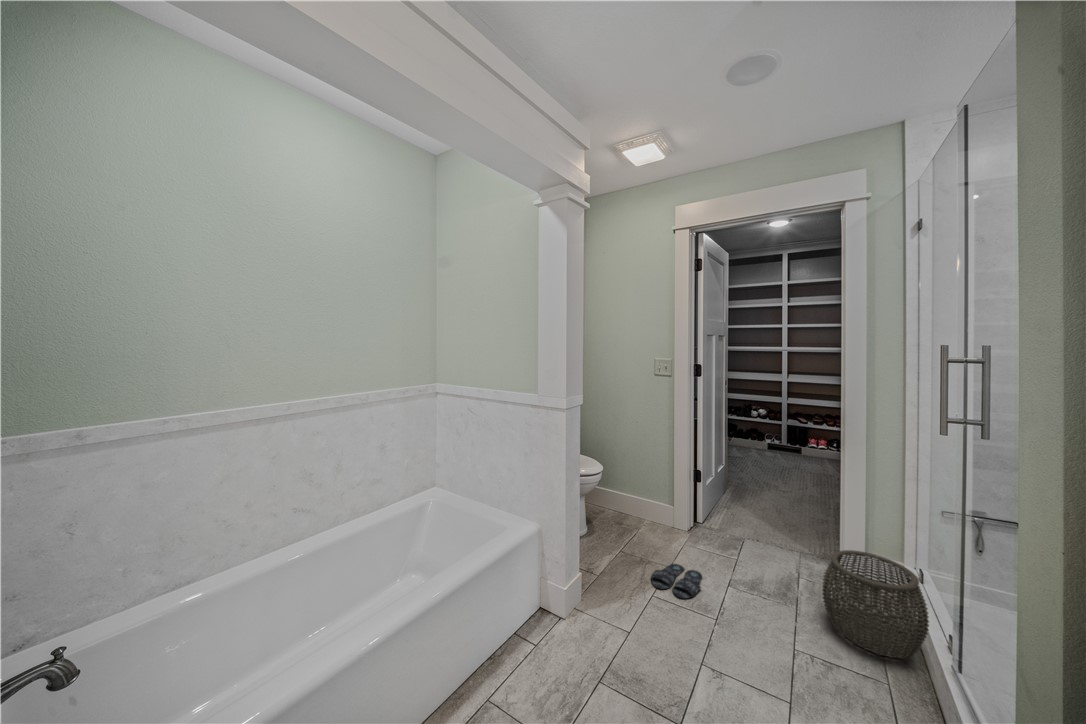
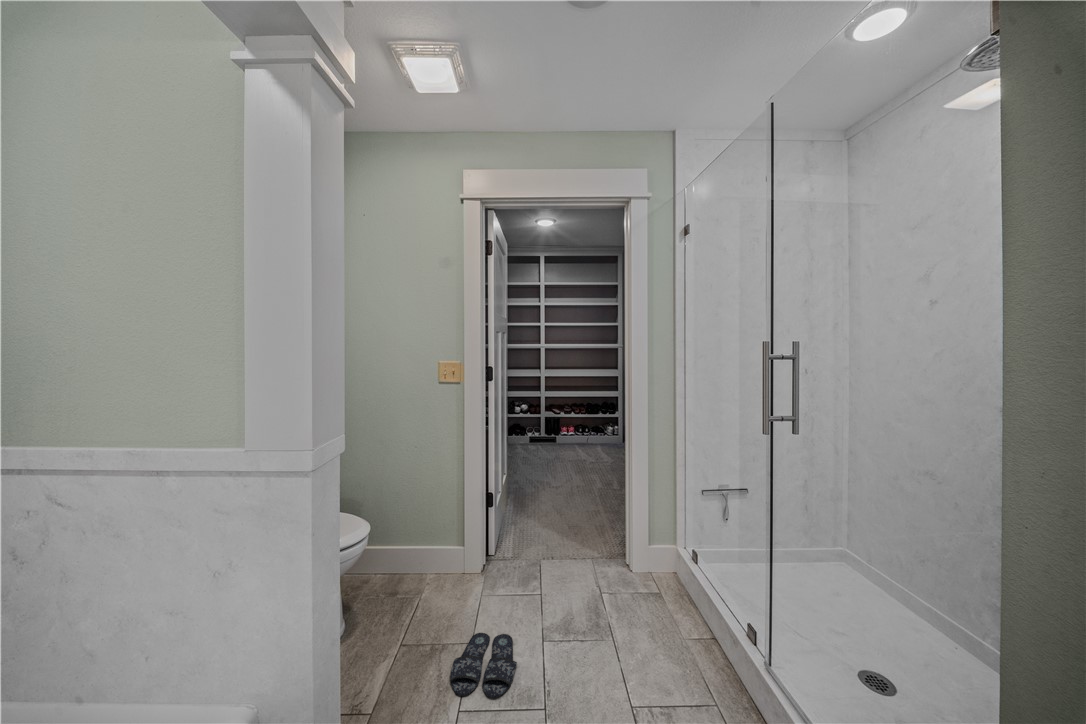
woven basket: present [822,550,929,659] -> none [636,554,727,669]

